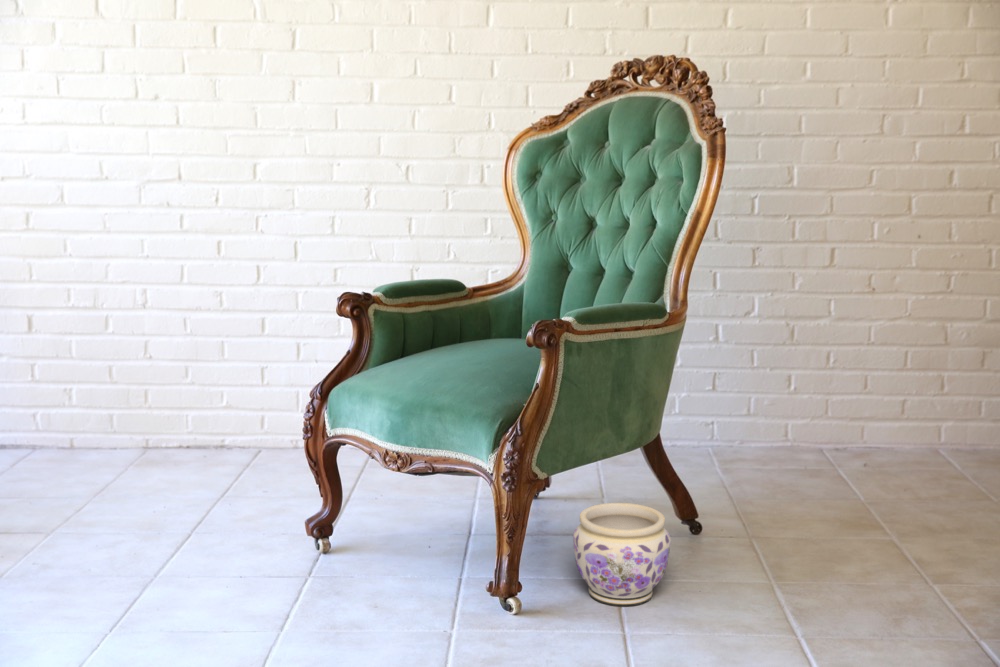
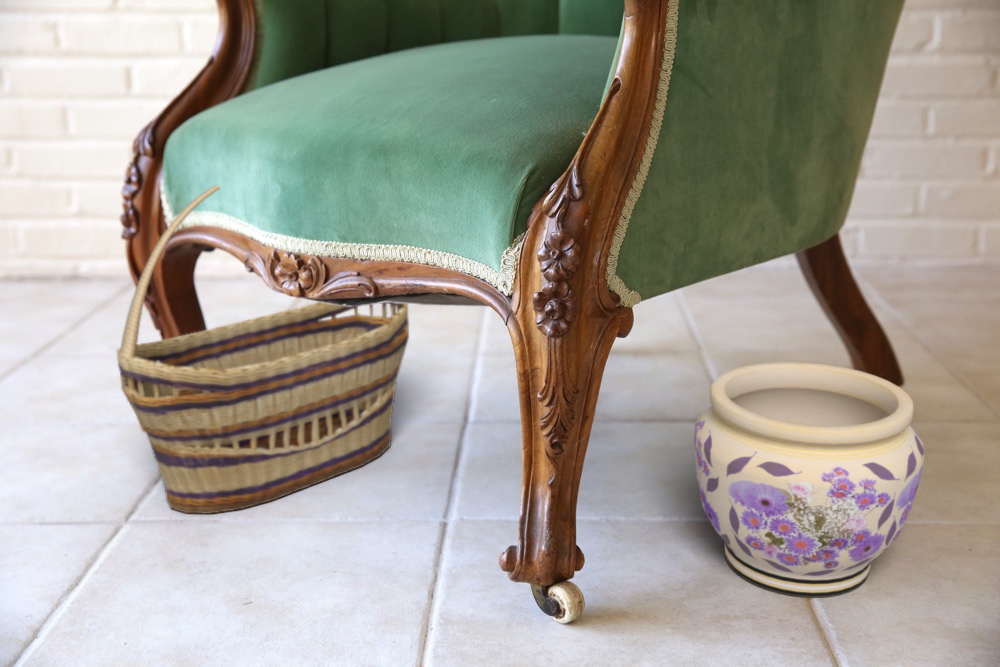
basket: none [309,409,442,574] -> present [117,186,409,514]

